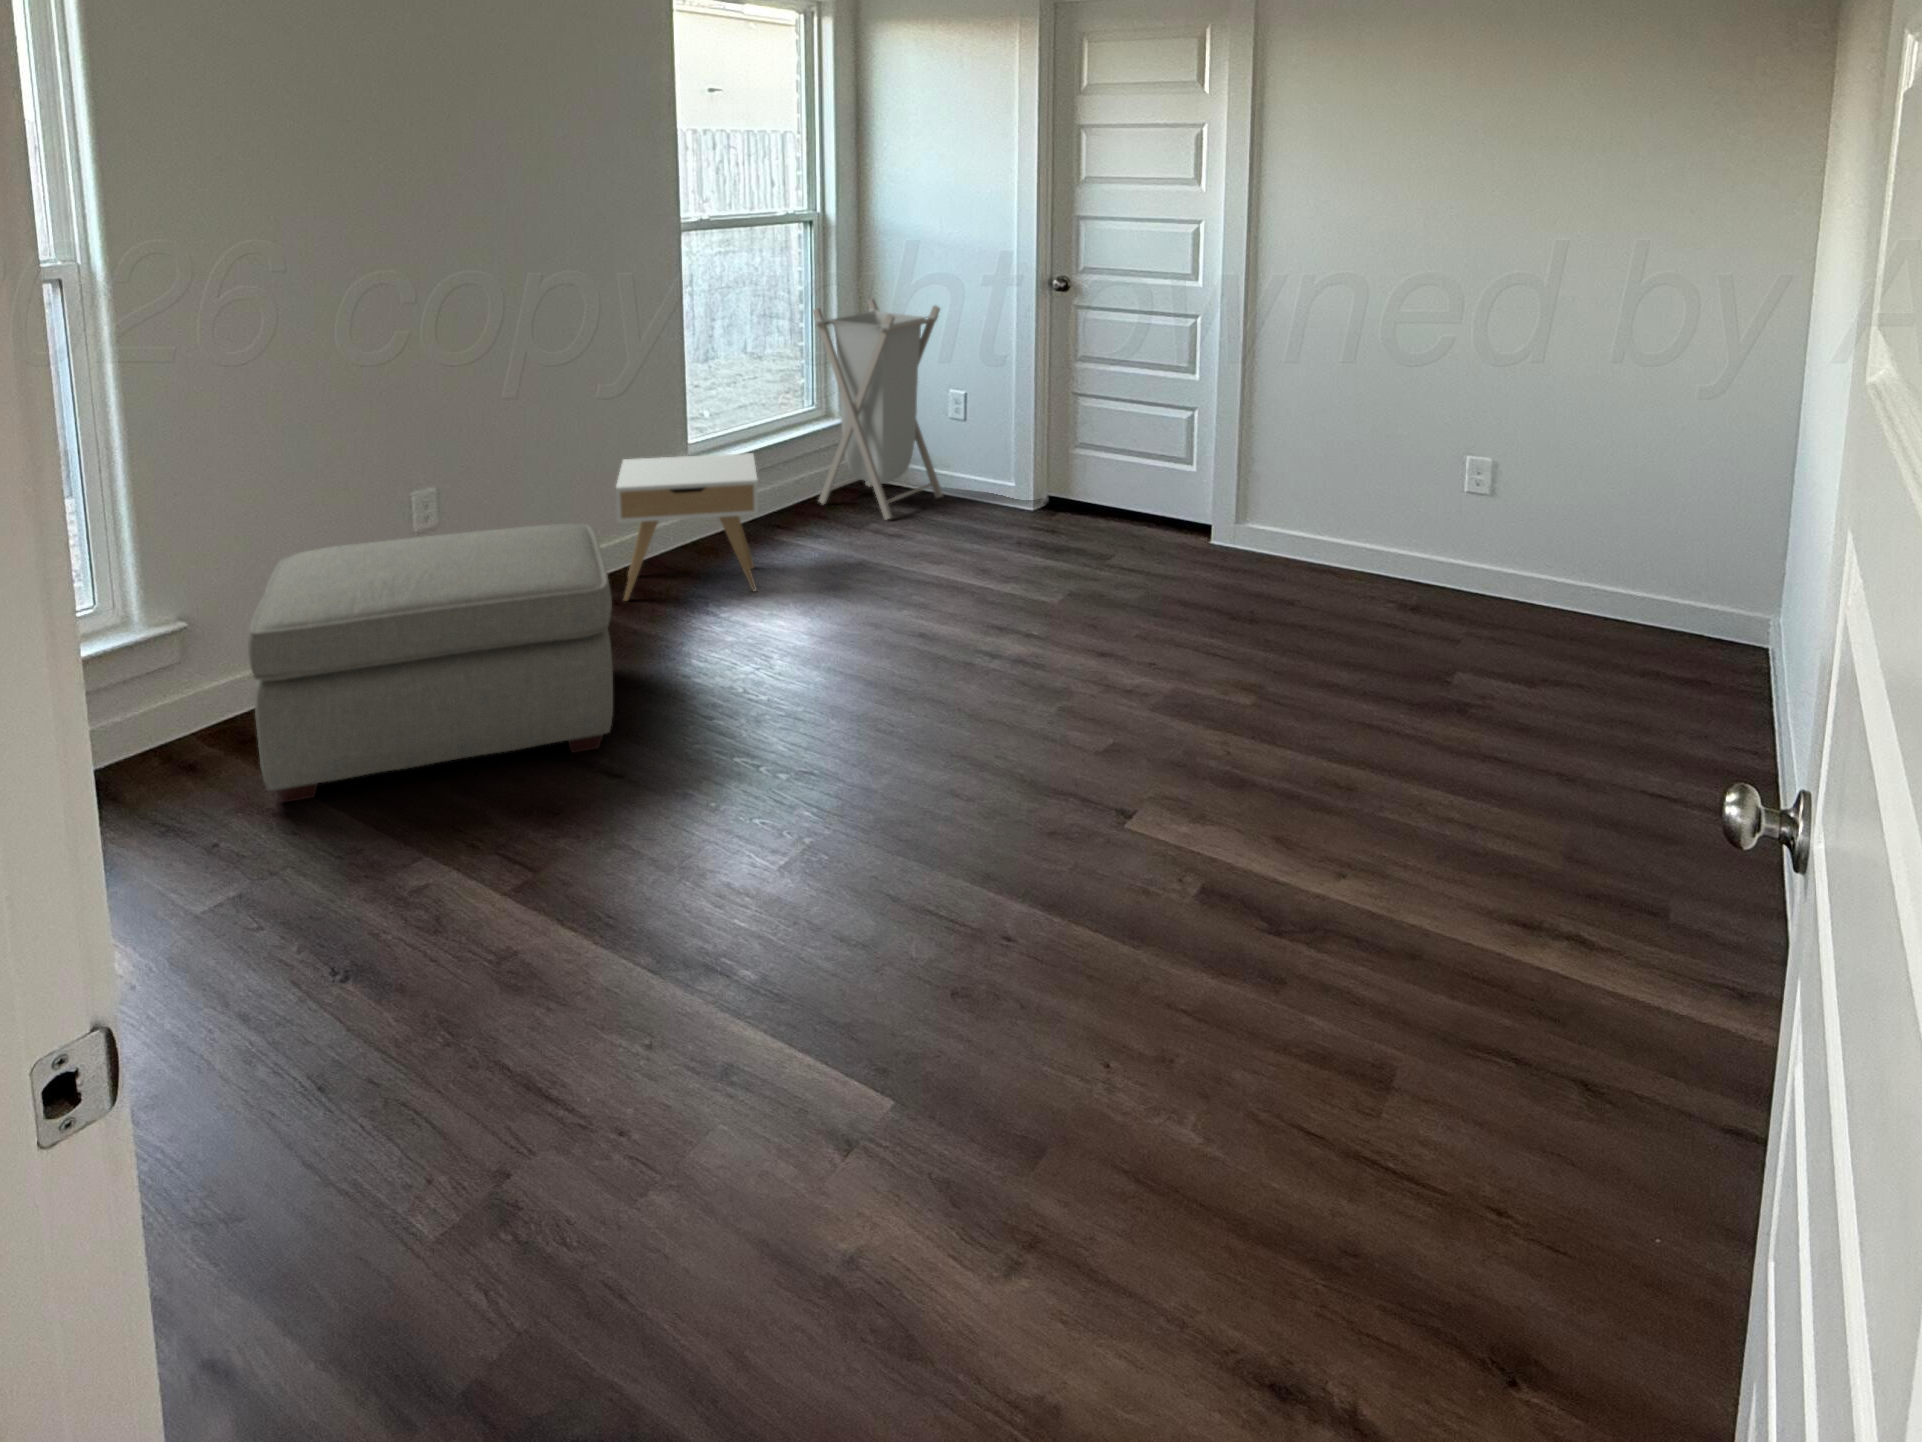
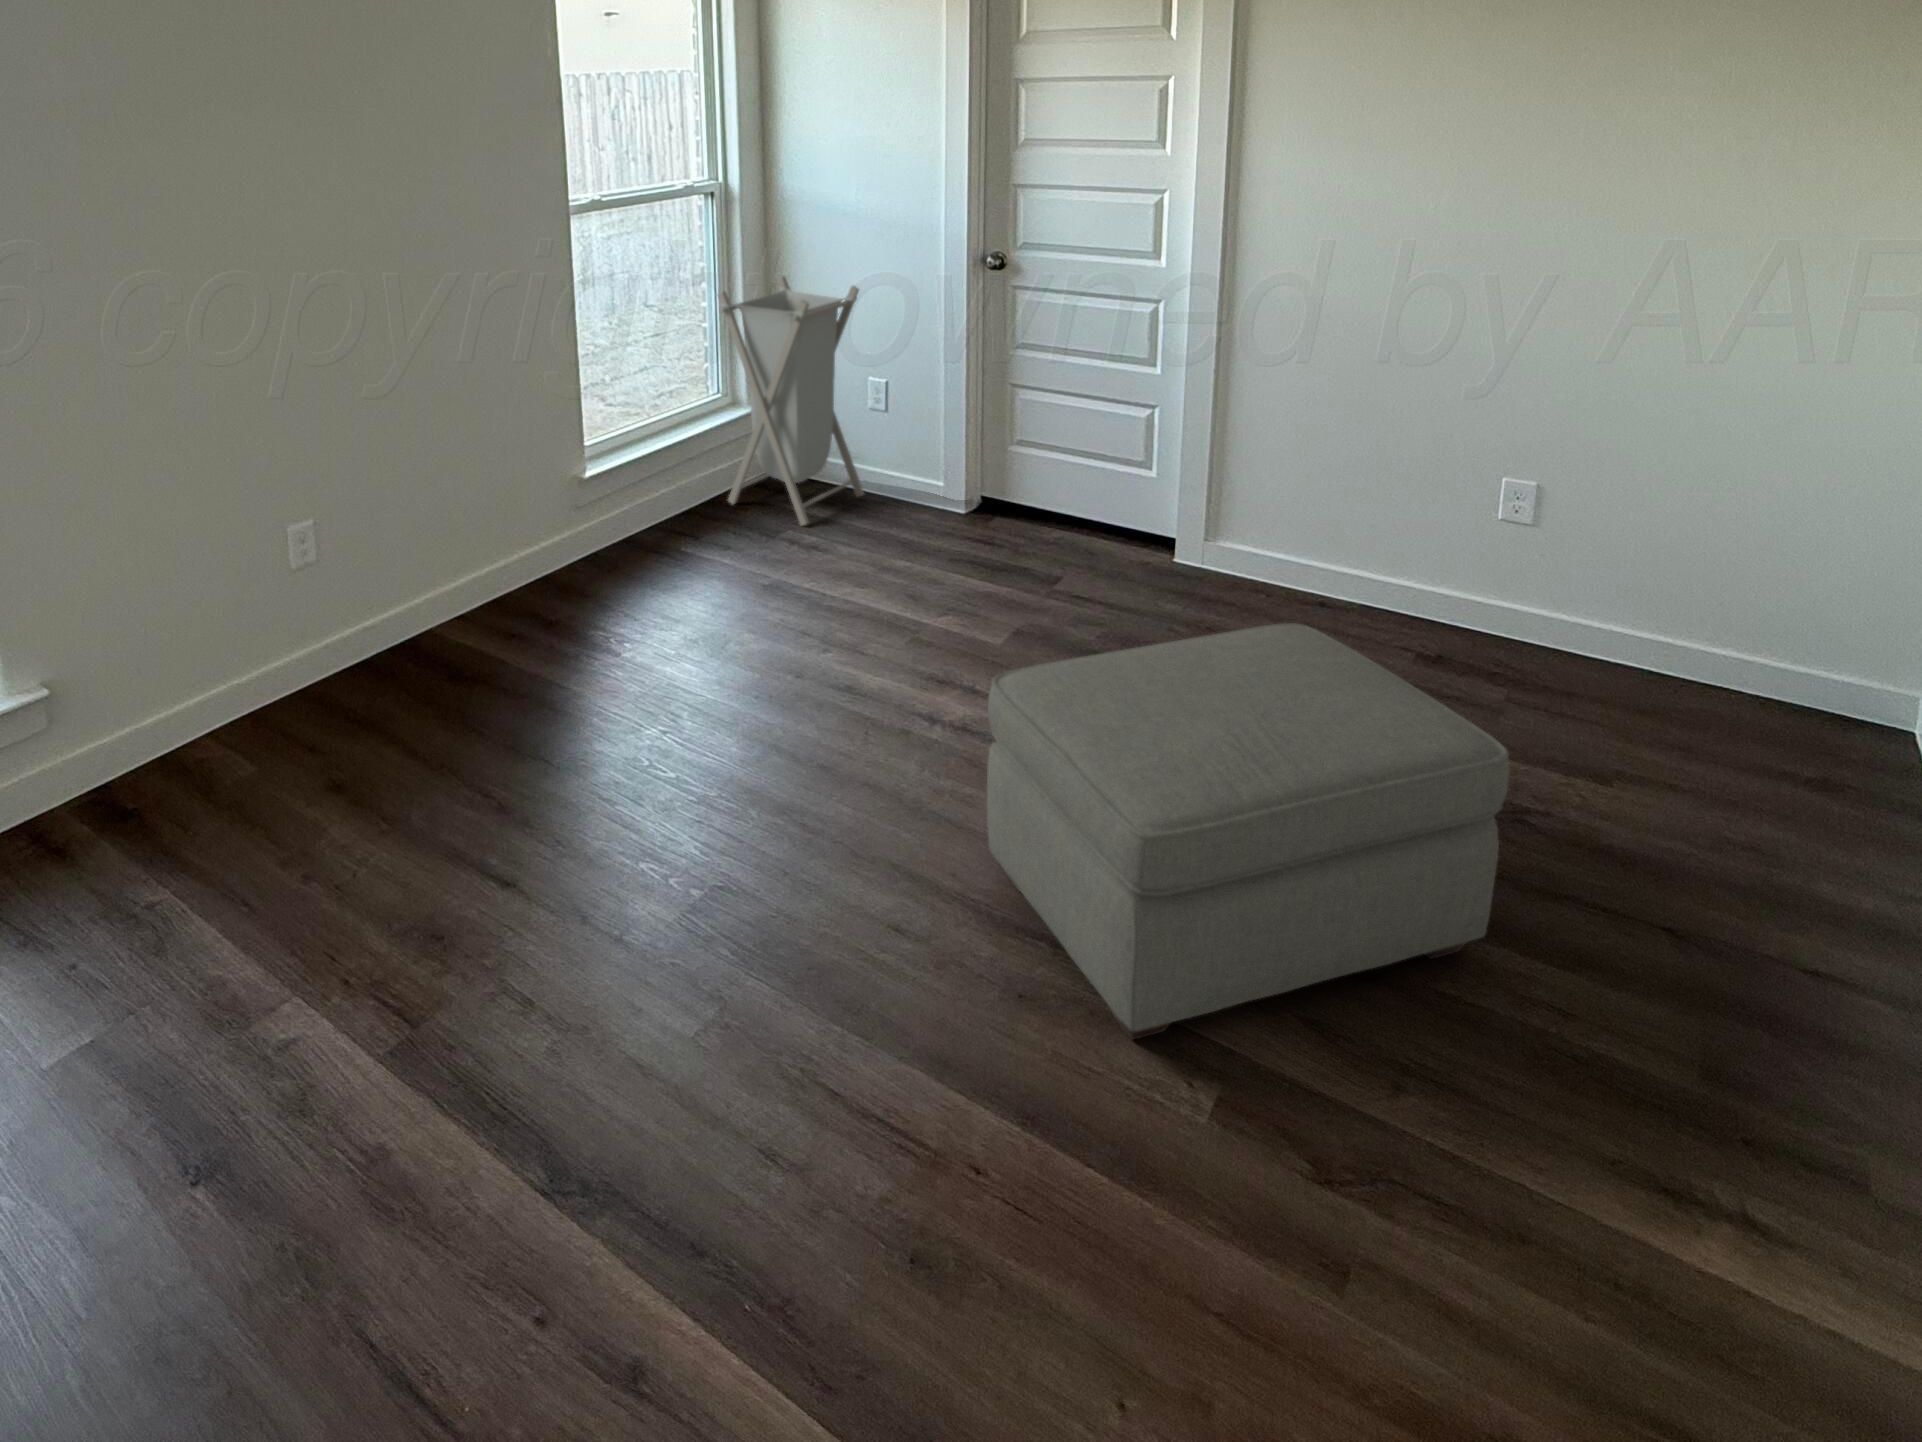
nightstand: present [616,453,758,601] -> none [506,464,663,633]
ottoman: present [248,524,613,803] -> present [987,623,1509,1040]

